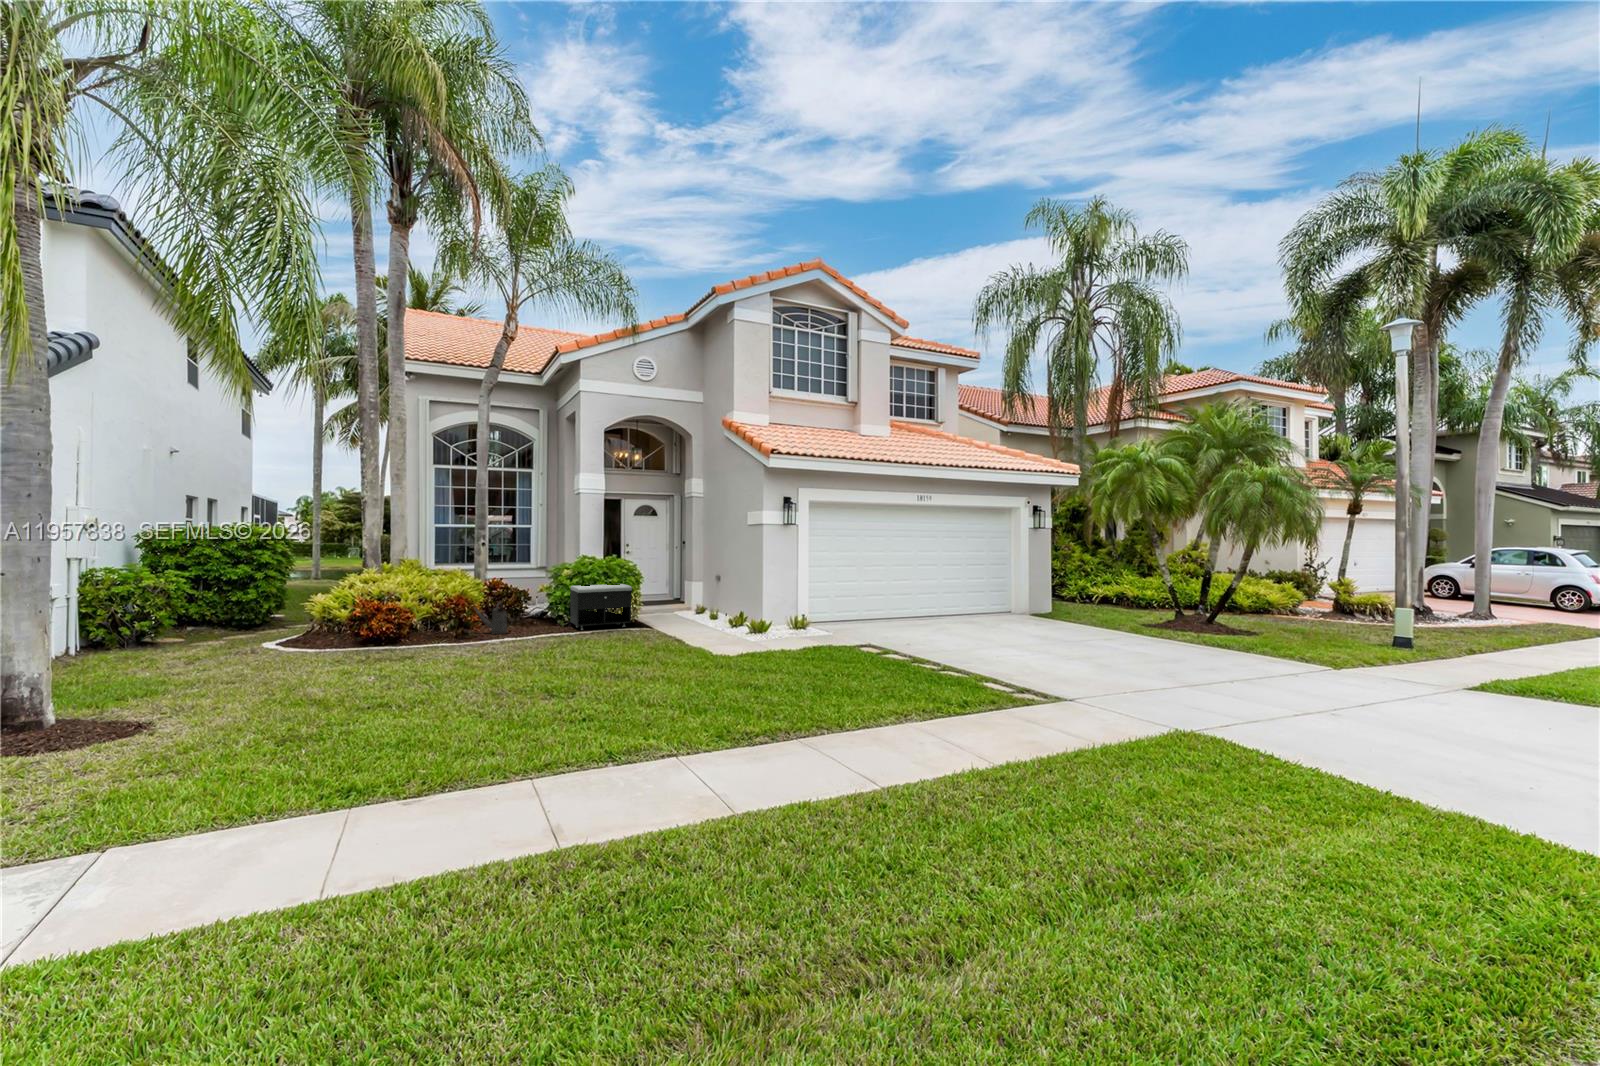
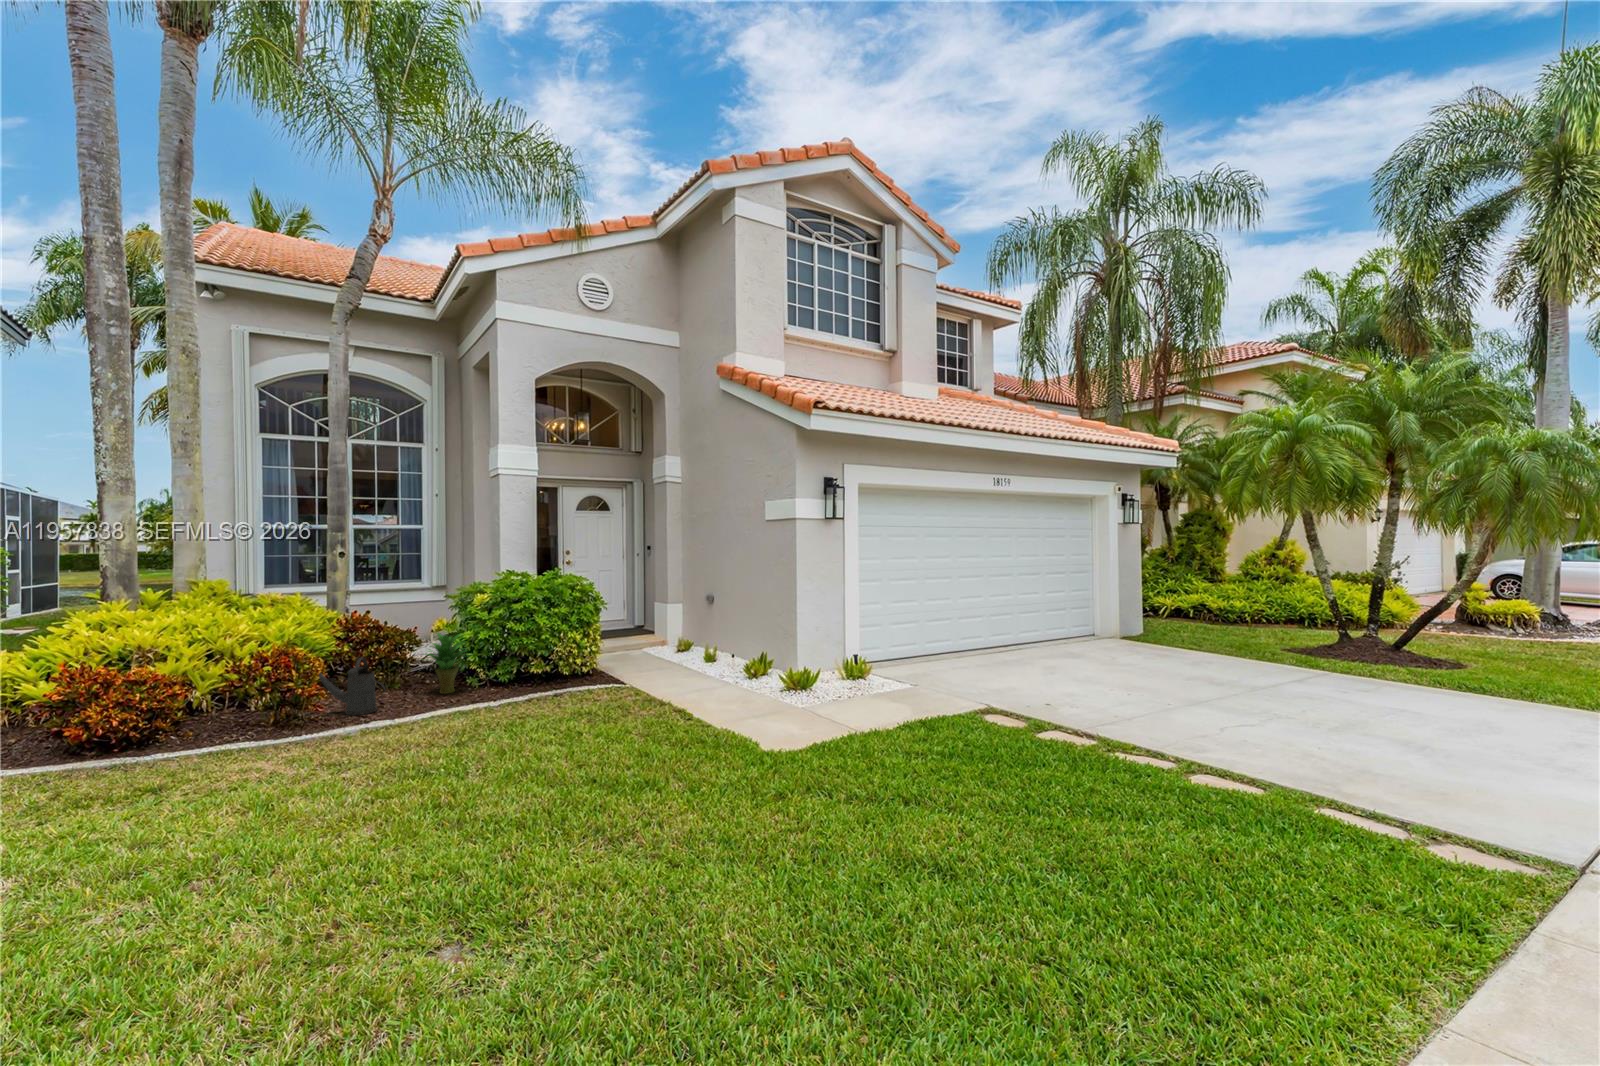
storage bench: present [570,584,632,630] -> none [489,615,593,696]
potted plant: none [531,591,560,628] -> present [428,633,468,694]

